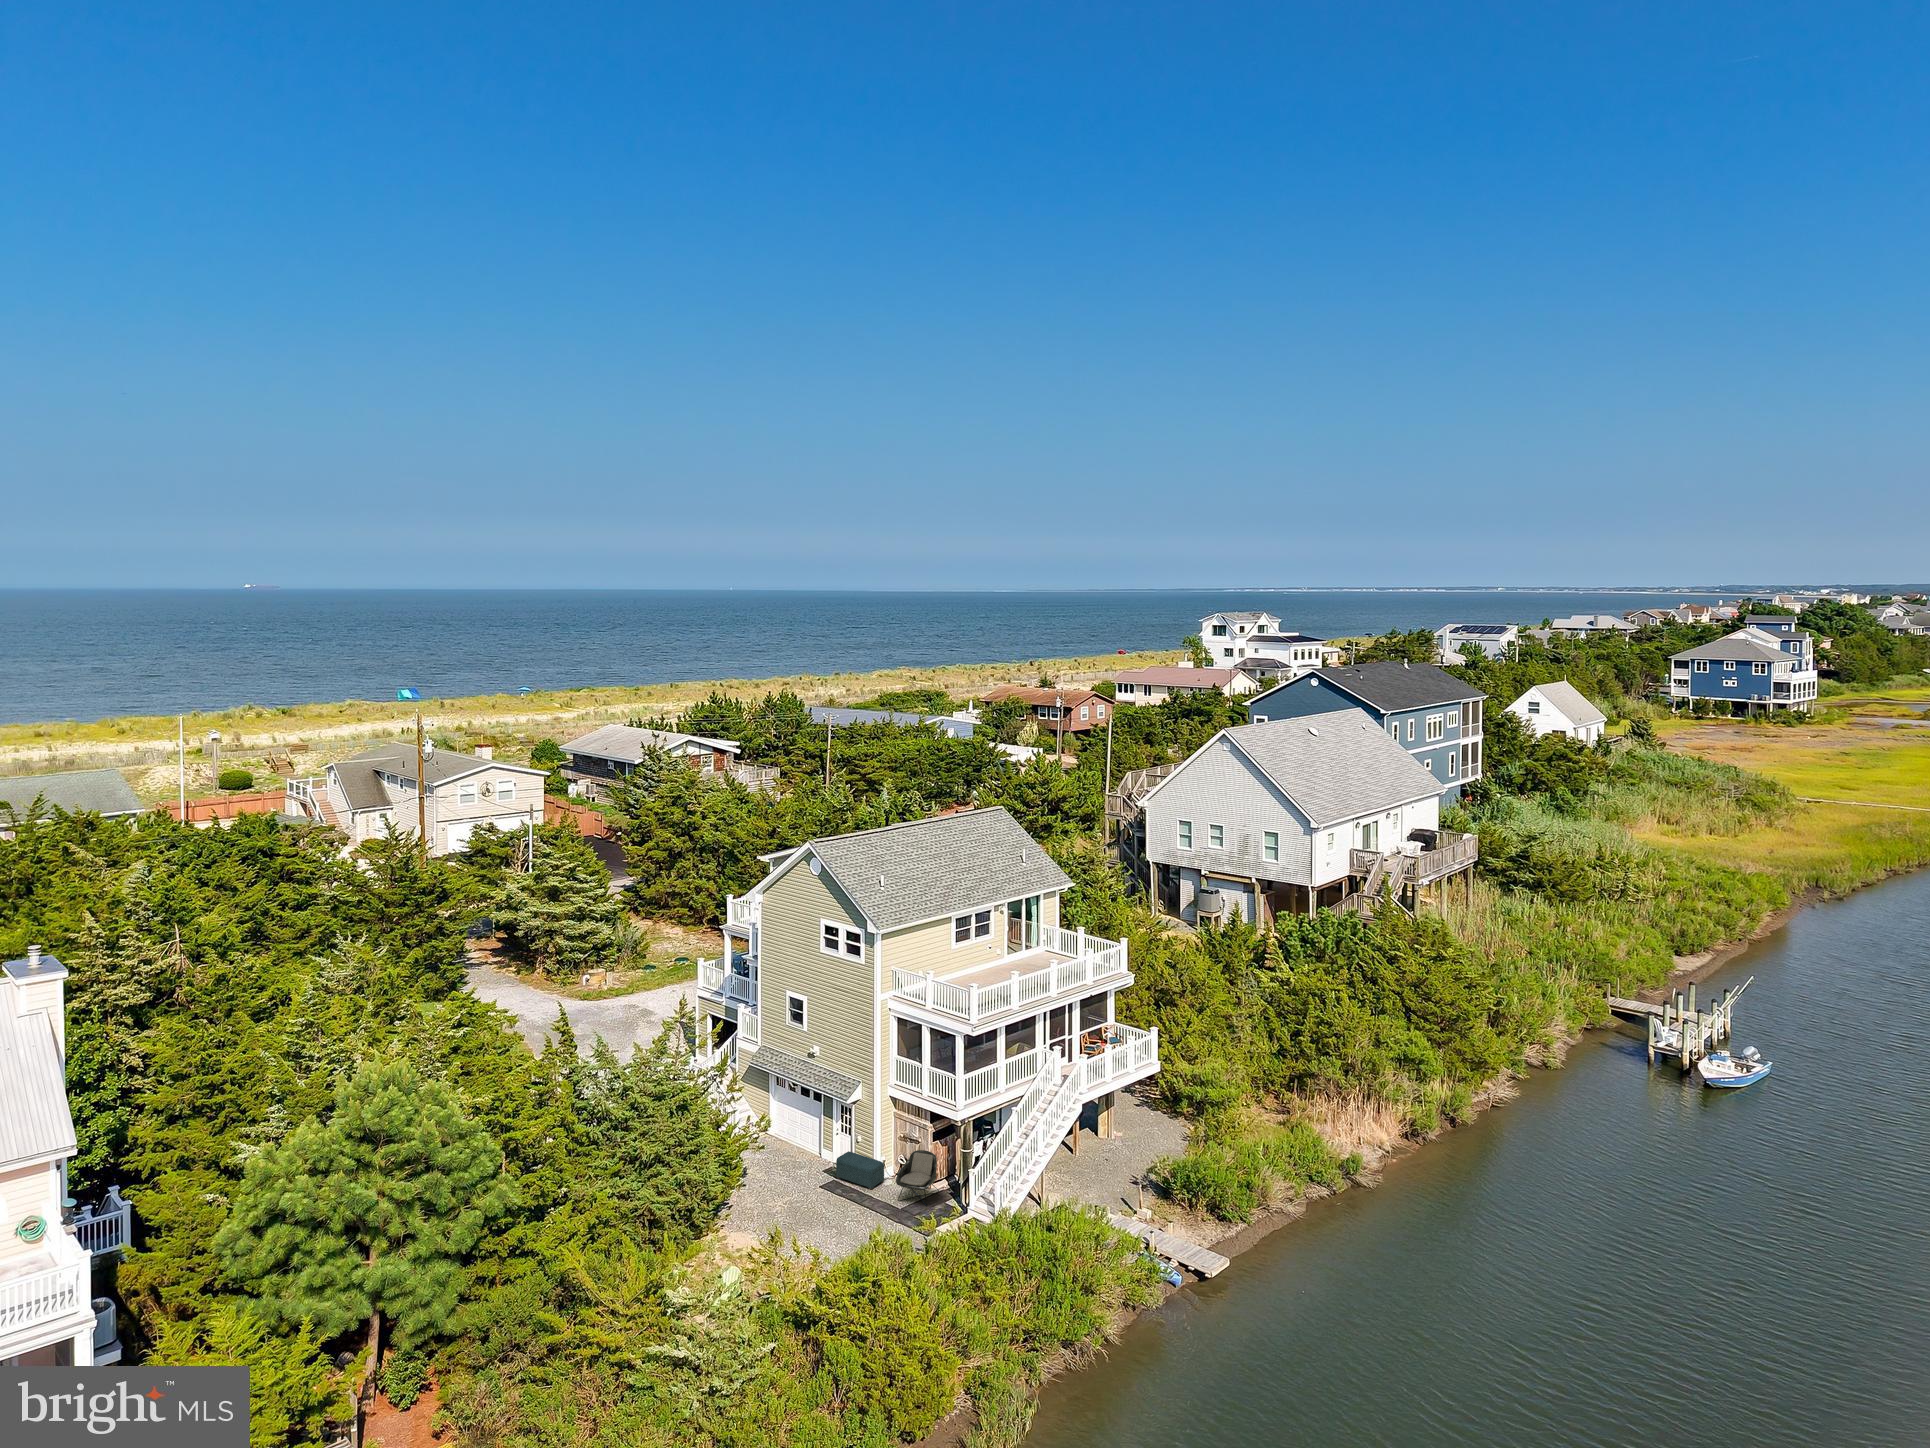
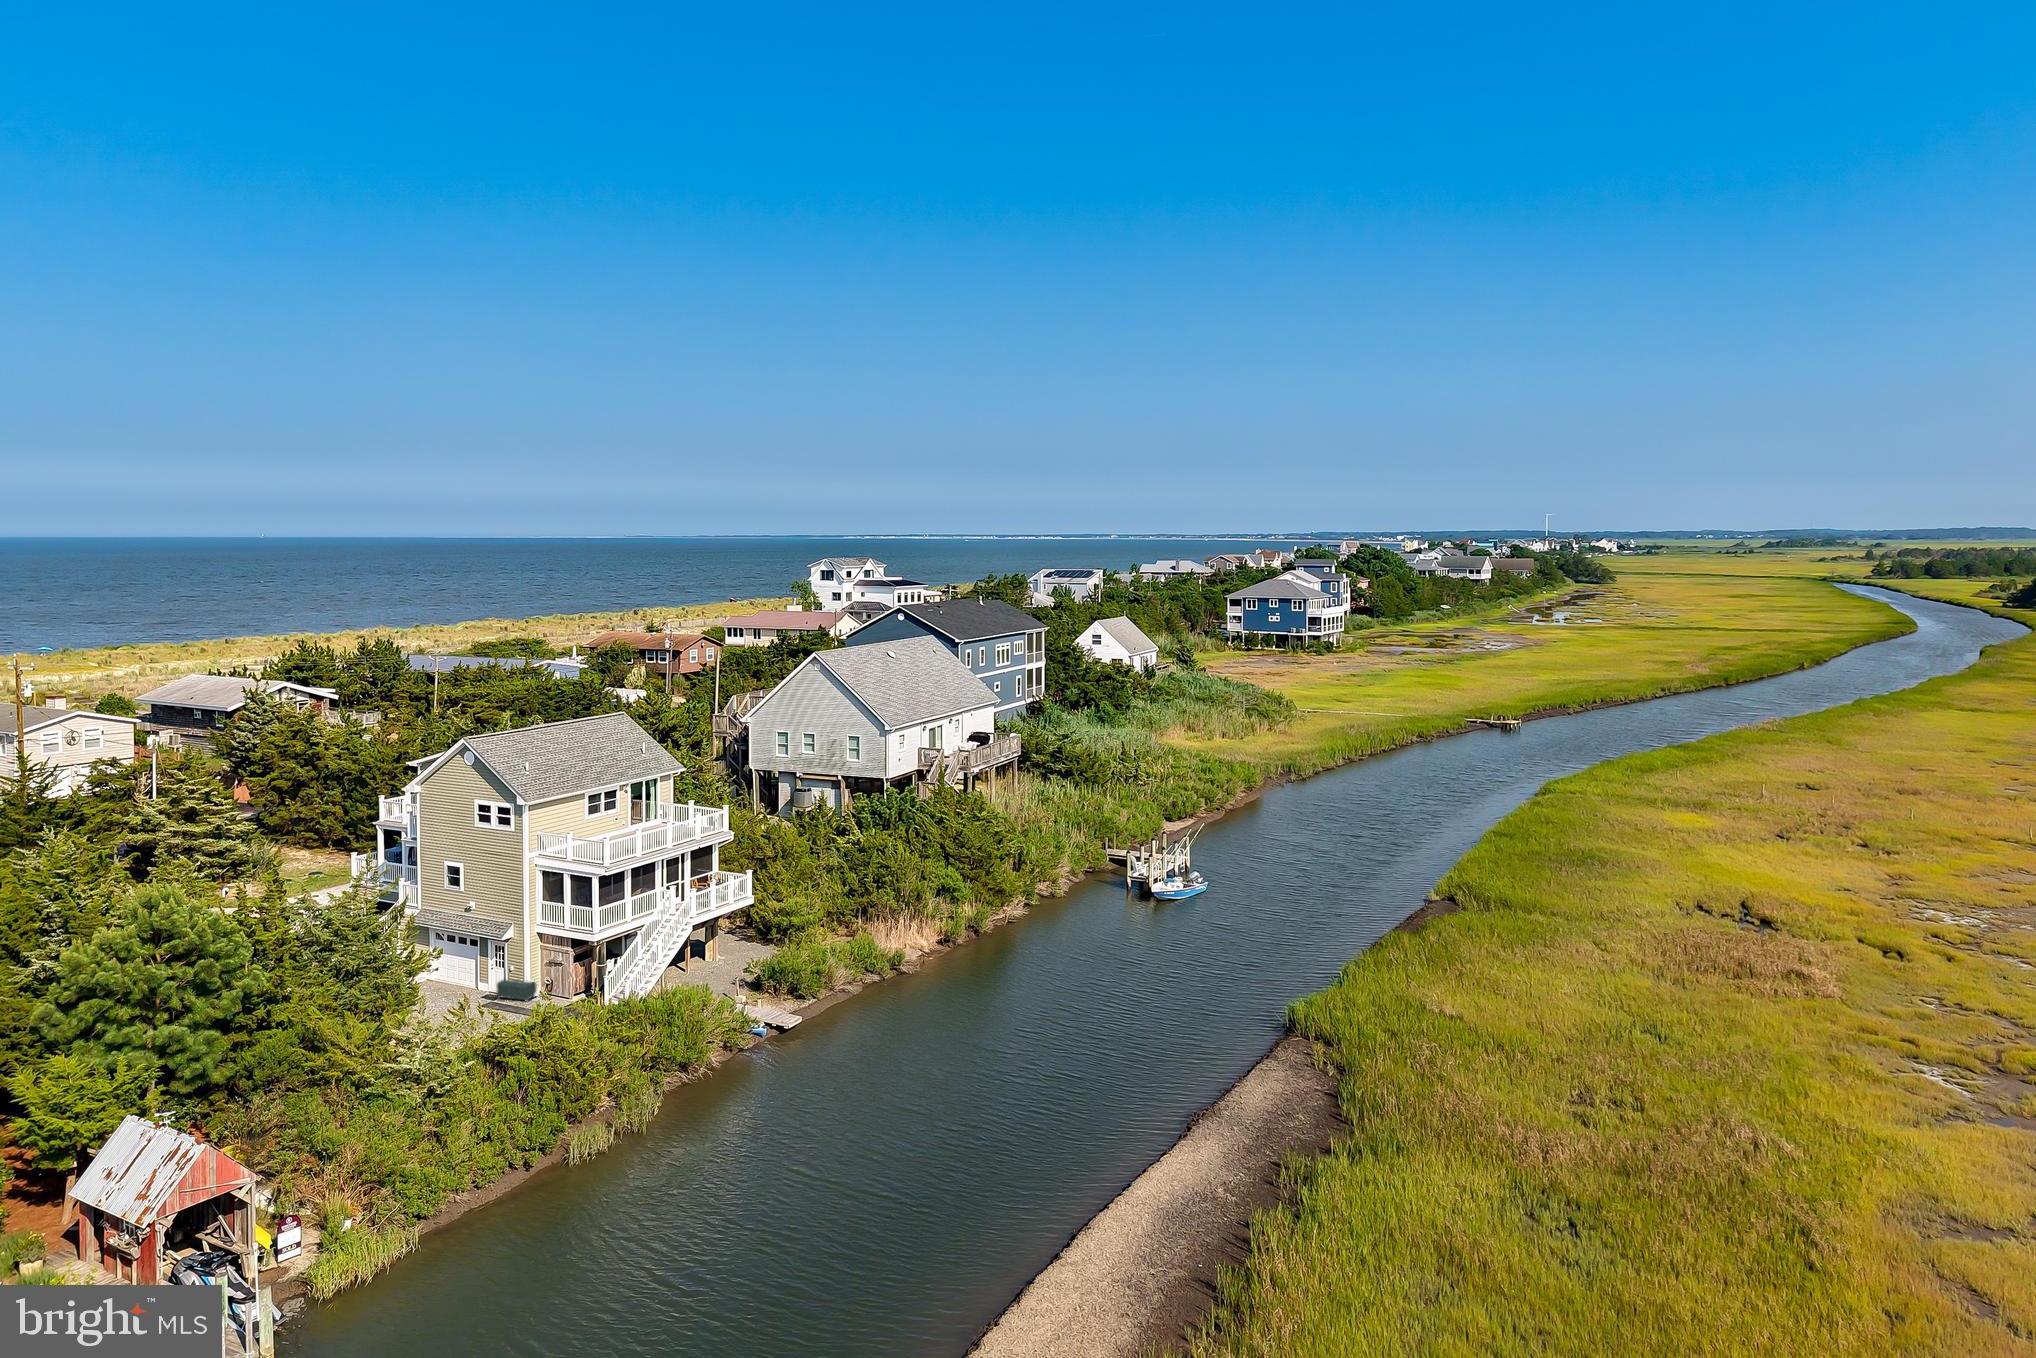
lounge chair: present [896,1150,939,1206] -> none [547,968,582,1006]

